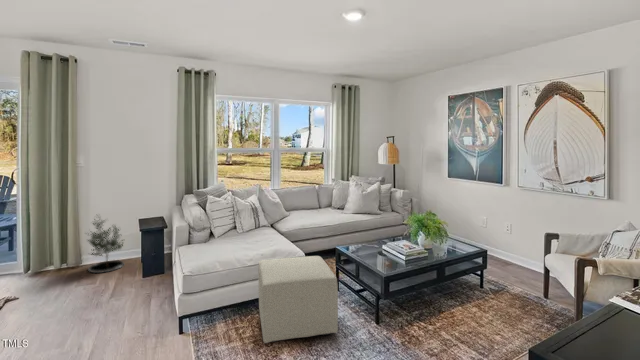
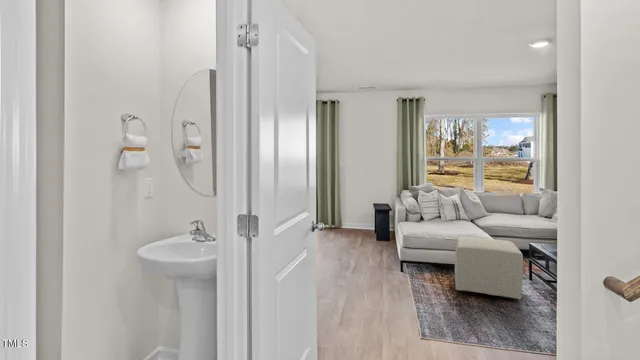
potted tree: present [88,219,124,273] -> none [339,198,362,237]

